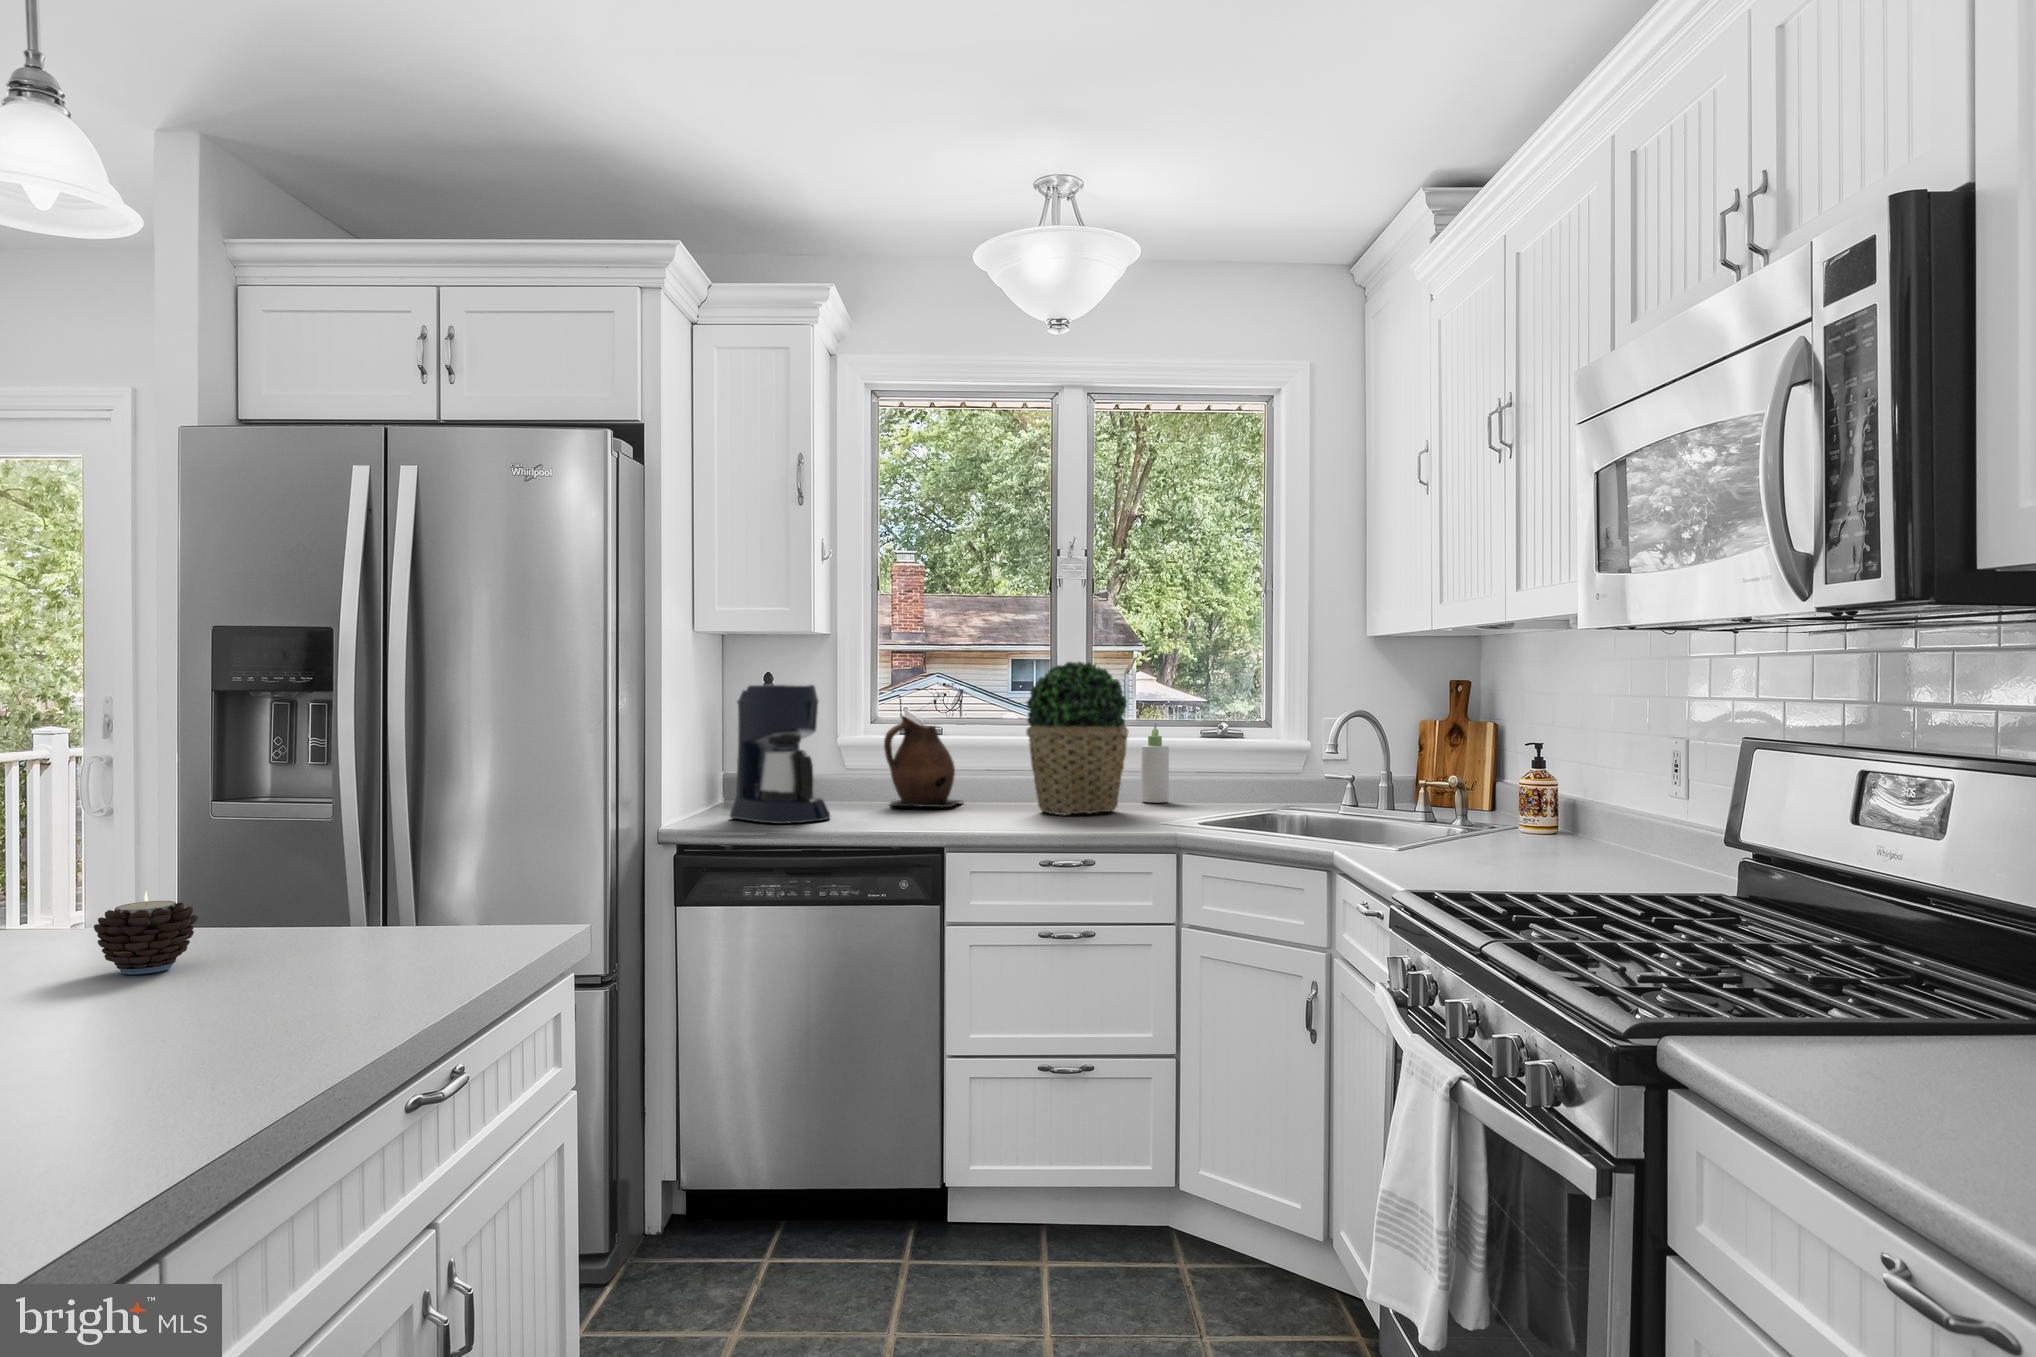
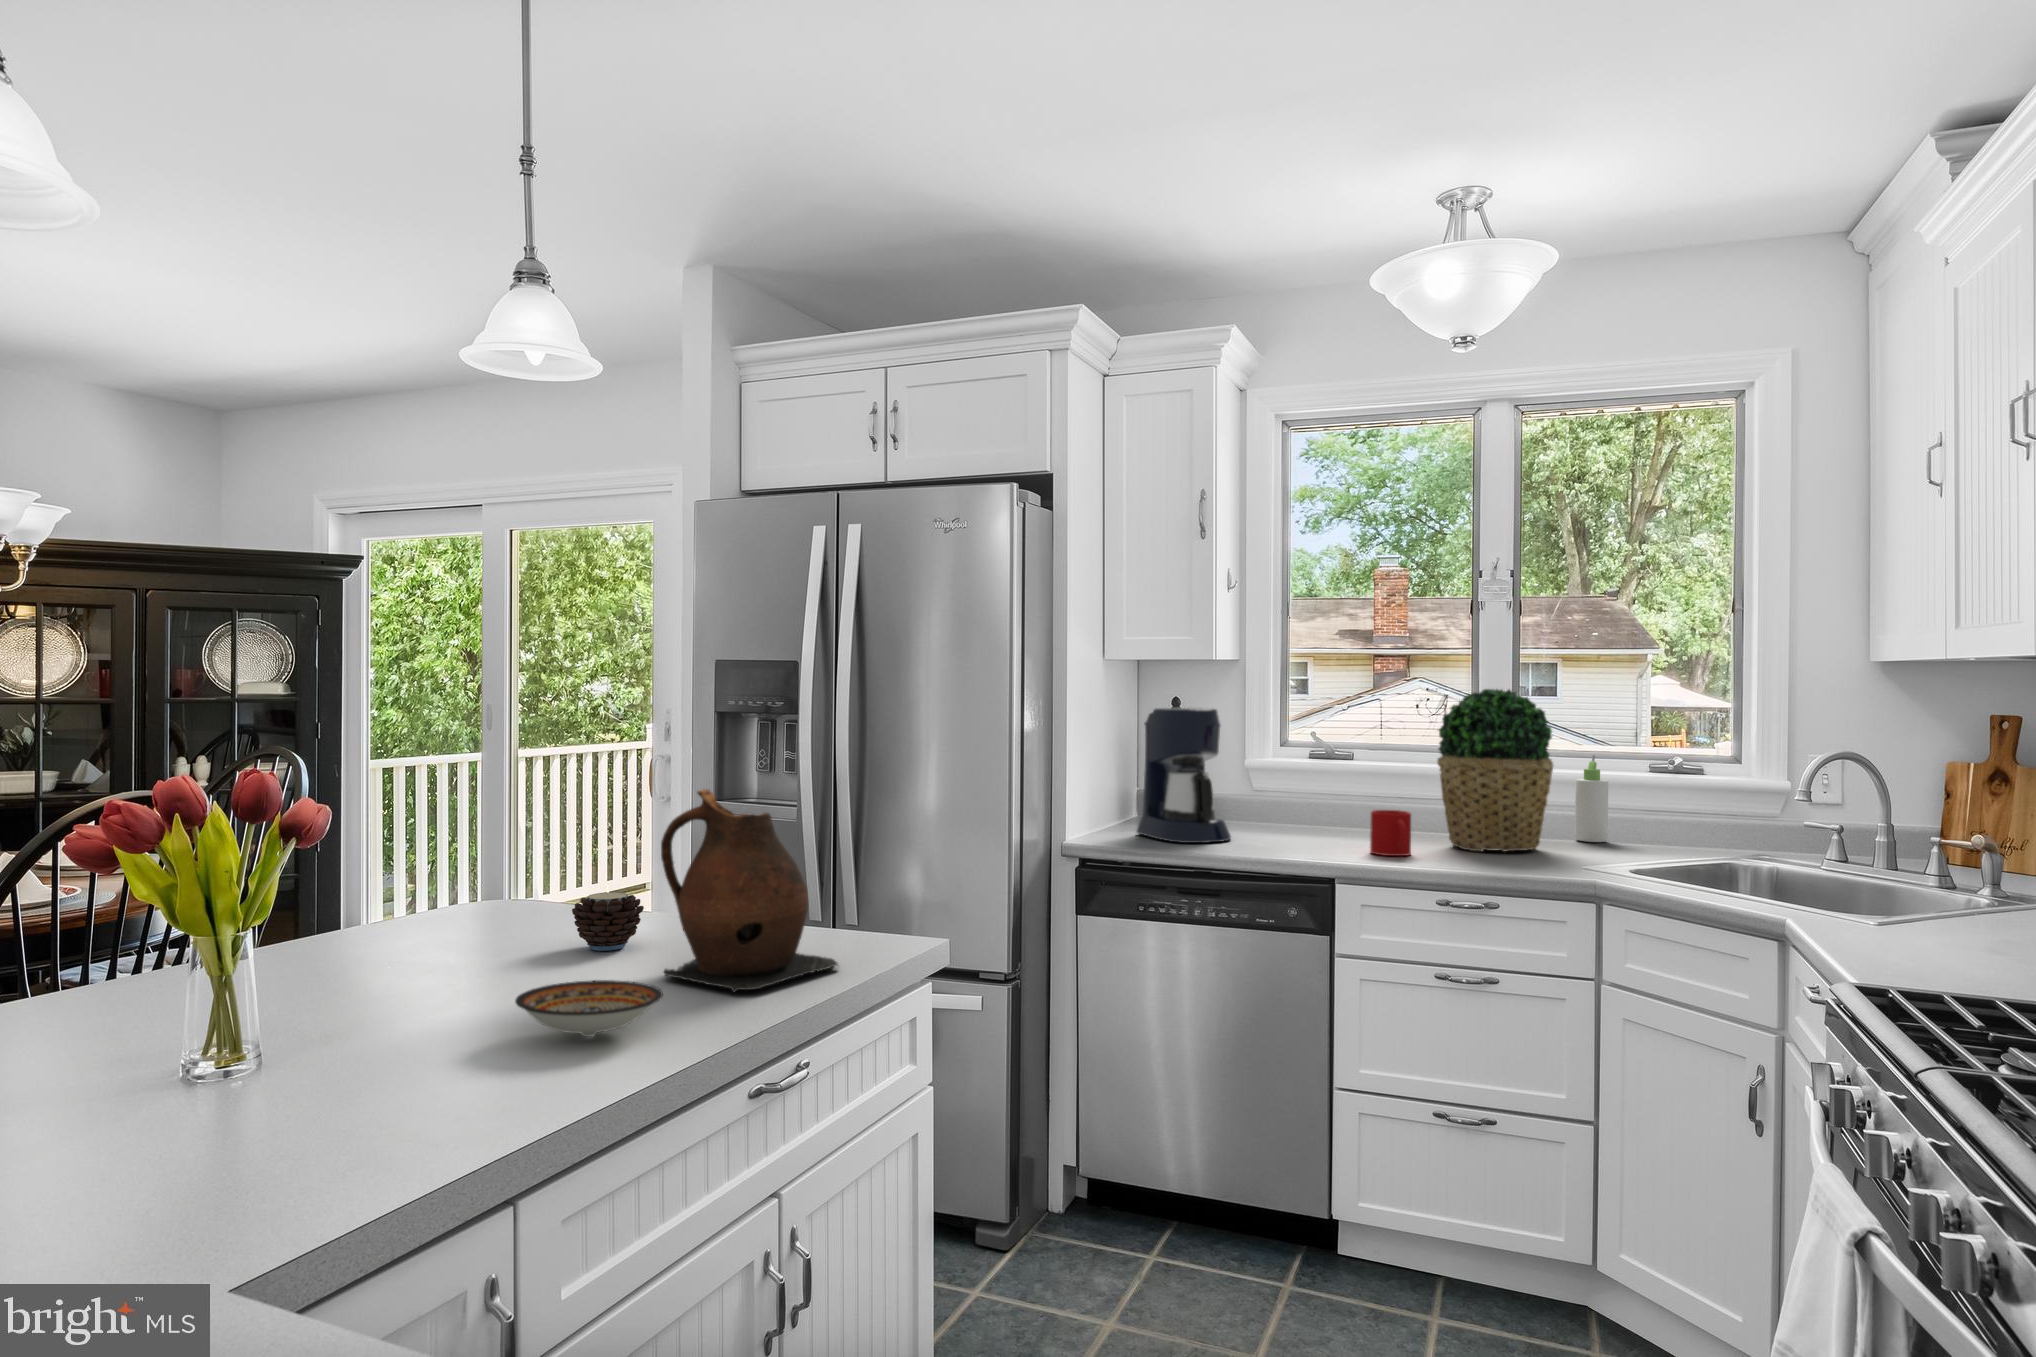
ceramic pitcher: present [884,716,963,808] -> present [661,789,838,993]
mug: none [971,779,1008,823] -> present [1370,810,1411,856]
ceramic bowl: none [80,993,290,1064] -> present [515,980,663,1037]

